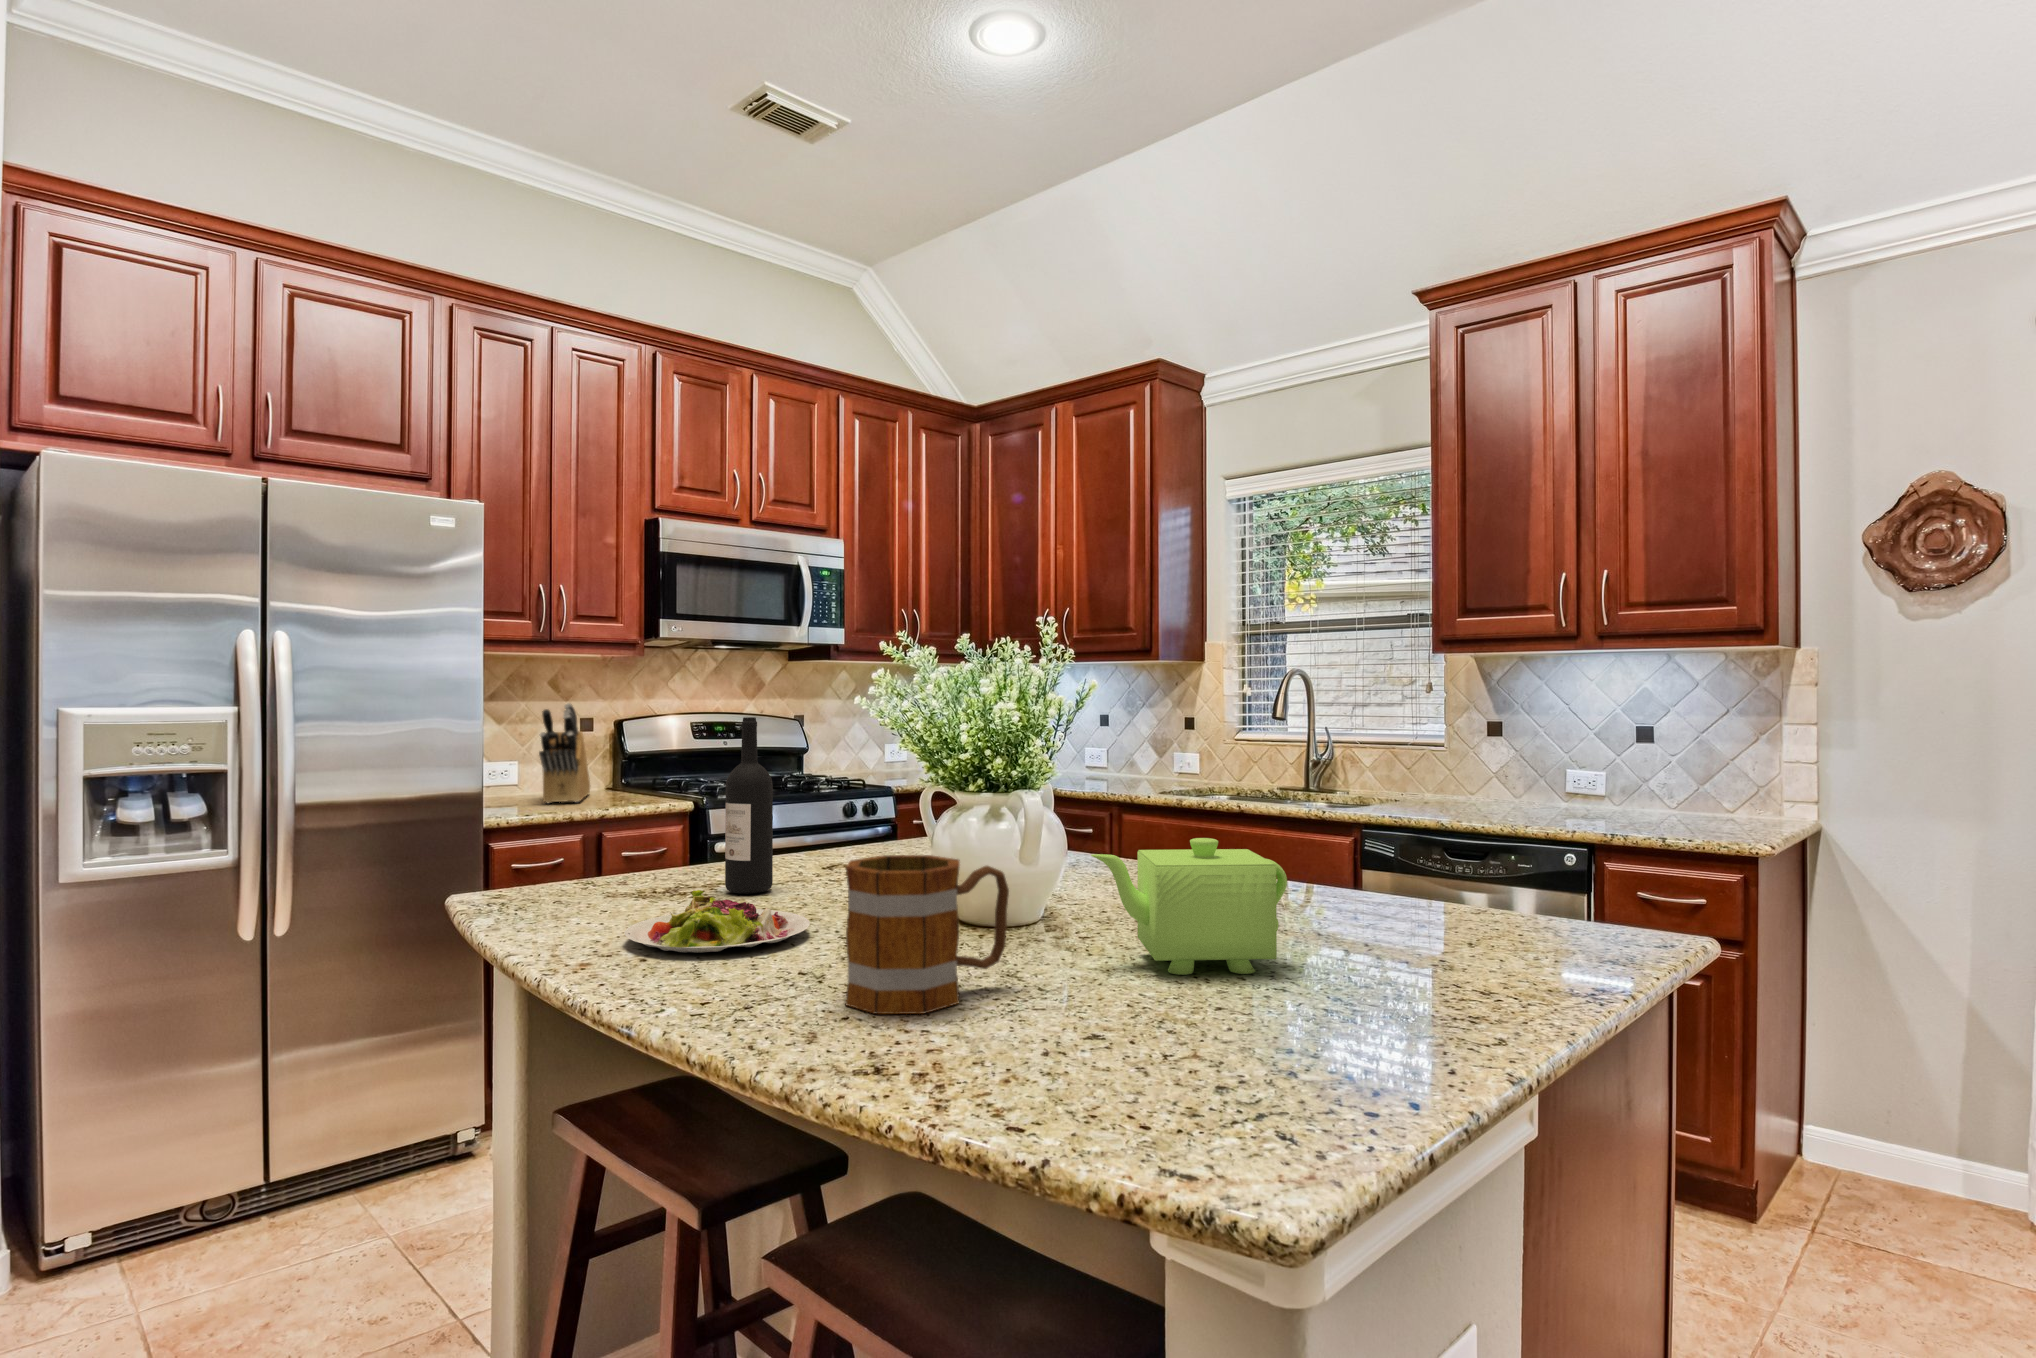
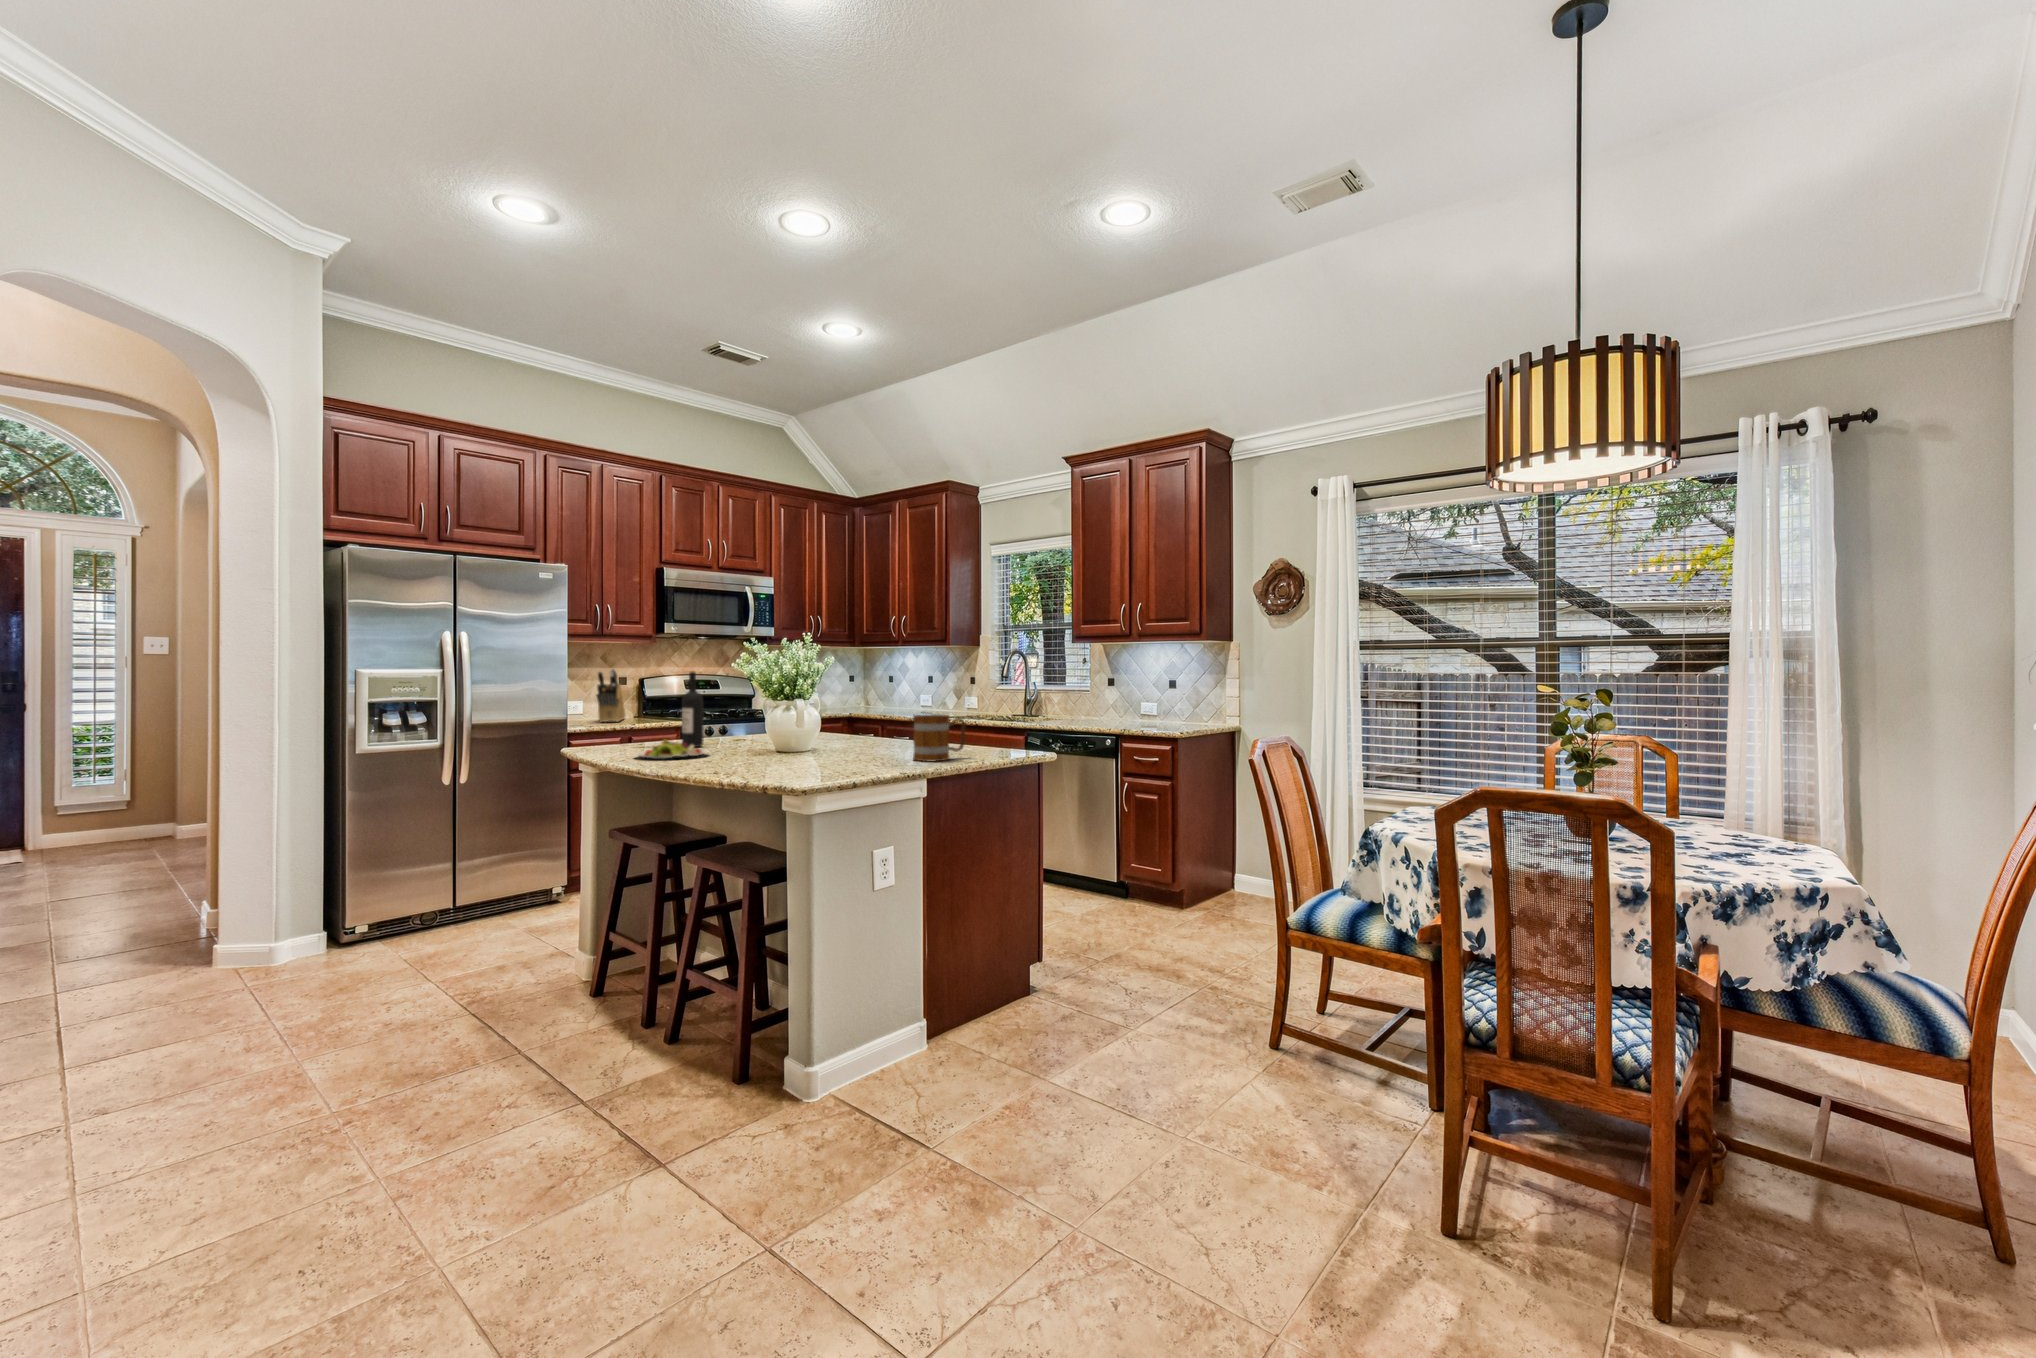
teapot: present [1091,838,1287,975] -> none [810,714,885,761]
mug: present [845,855,1009,1014] -> present [913,715,965,761]

